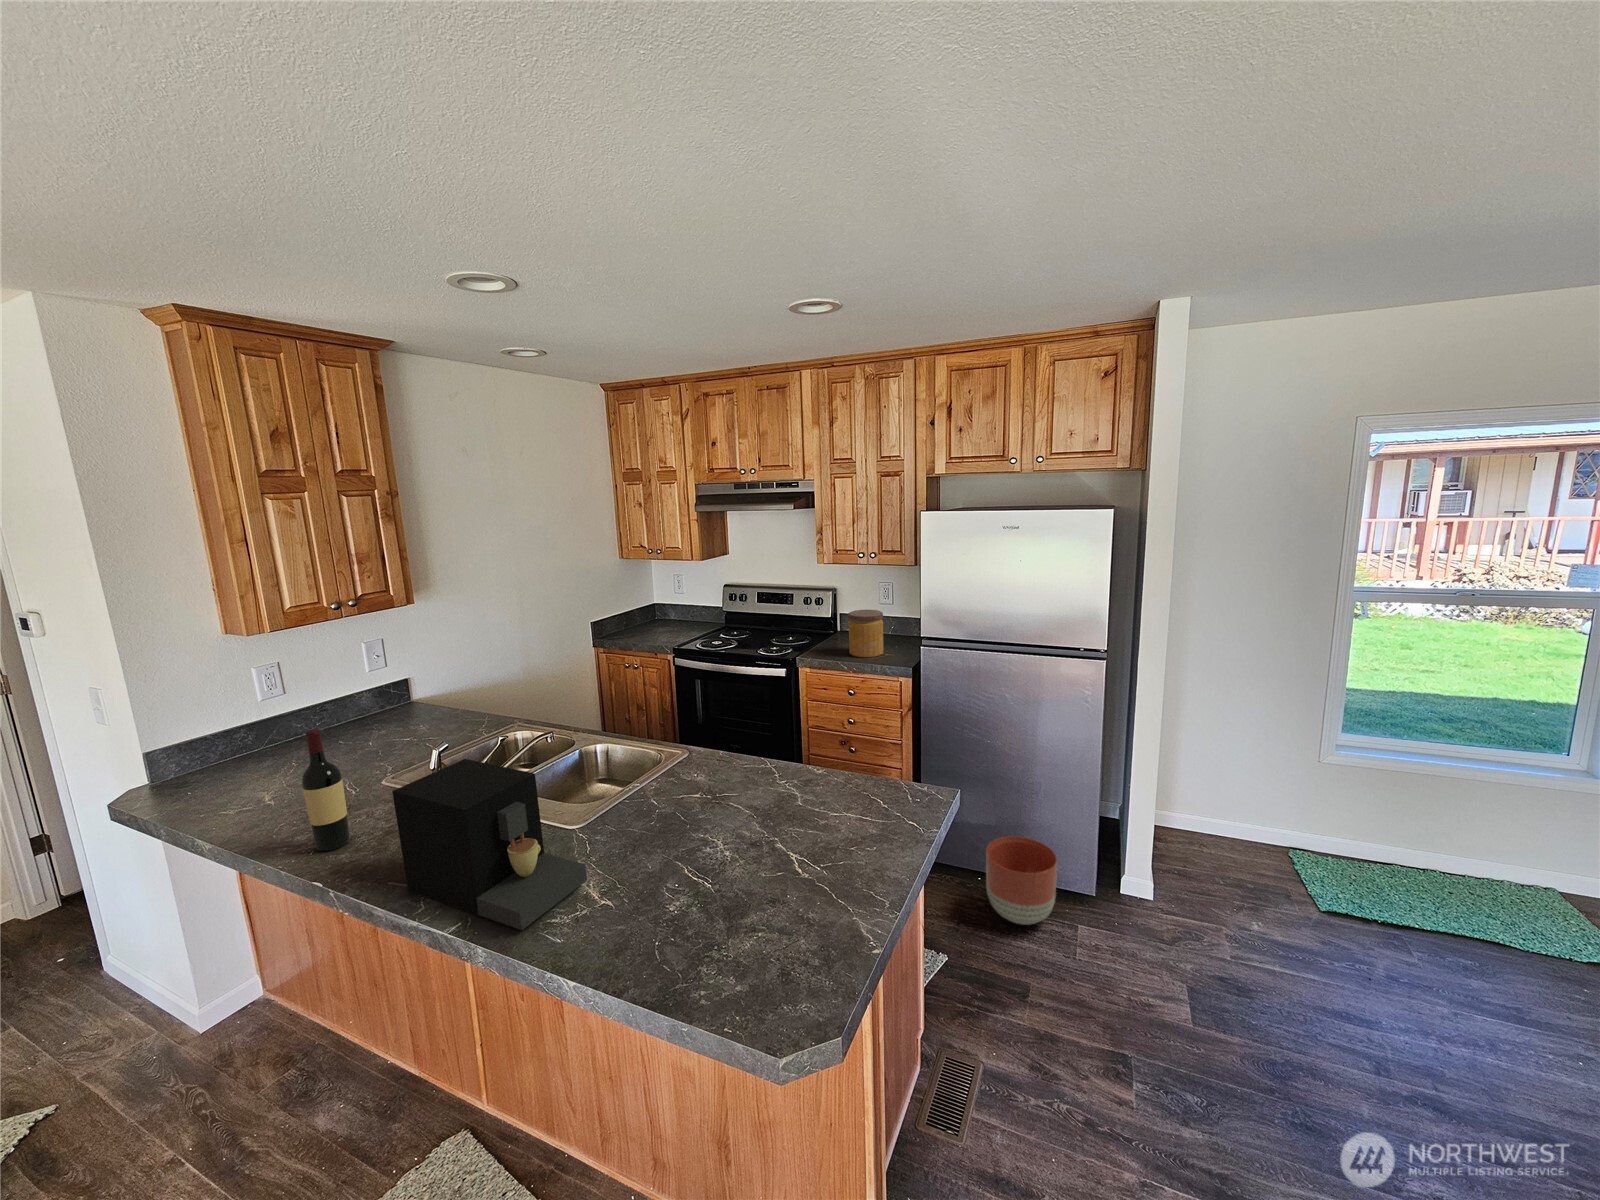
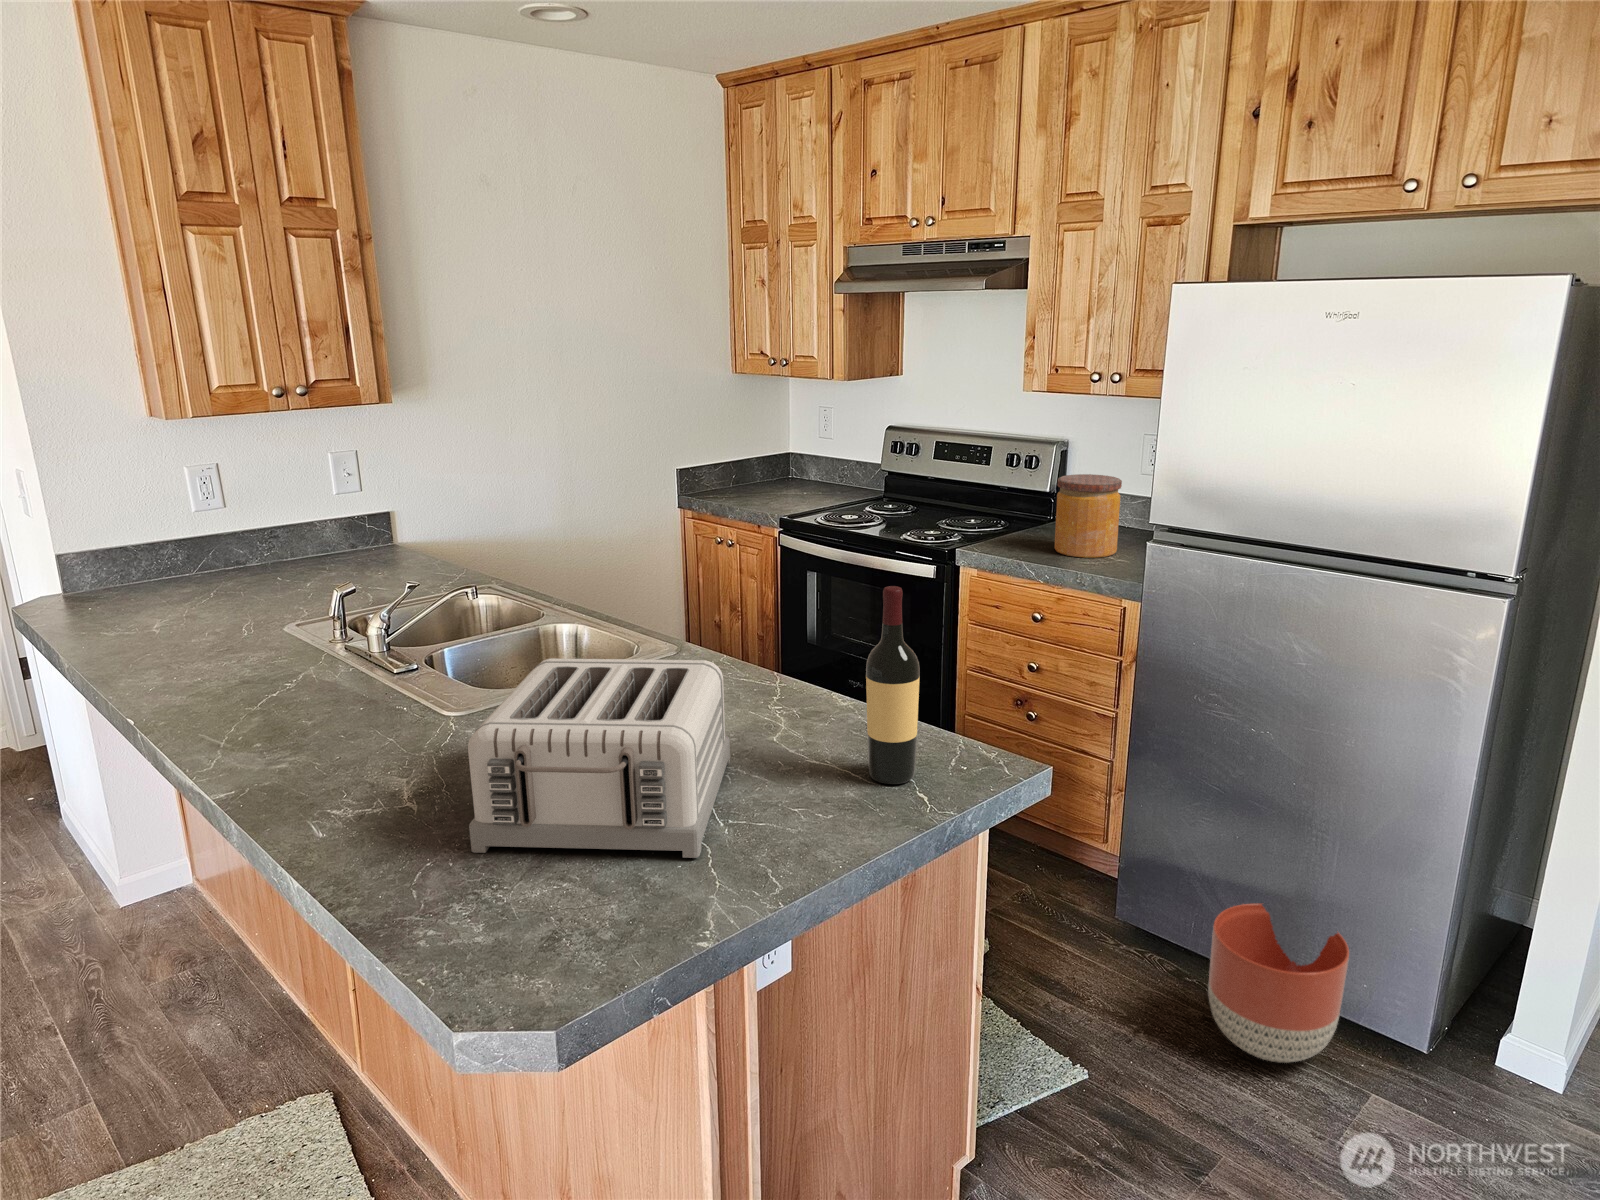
wine bottle: present [301,729,350,851] -> present [866,586,920,784]
coffee maker: present [392,759,587,930] -> none [187,588,408,815]
toaster: none [659,764,820,925] -> present [468,658,730,858]

